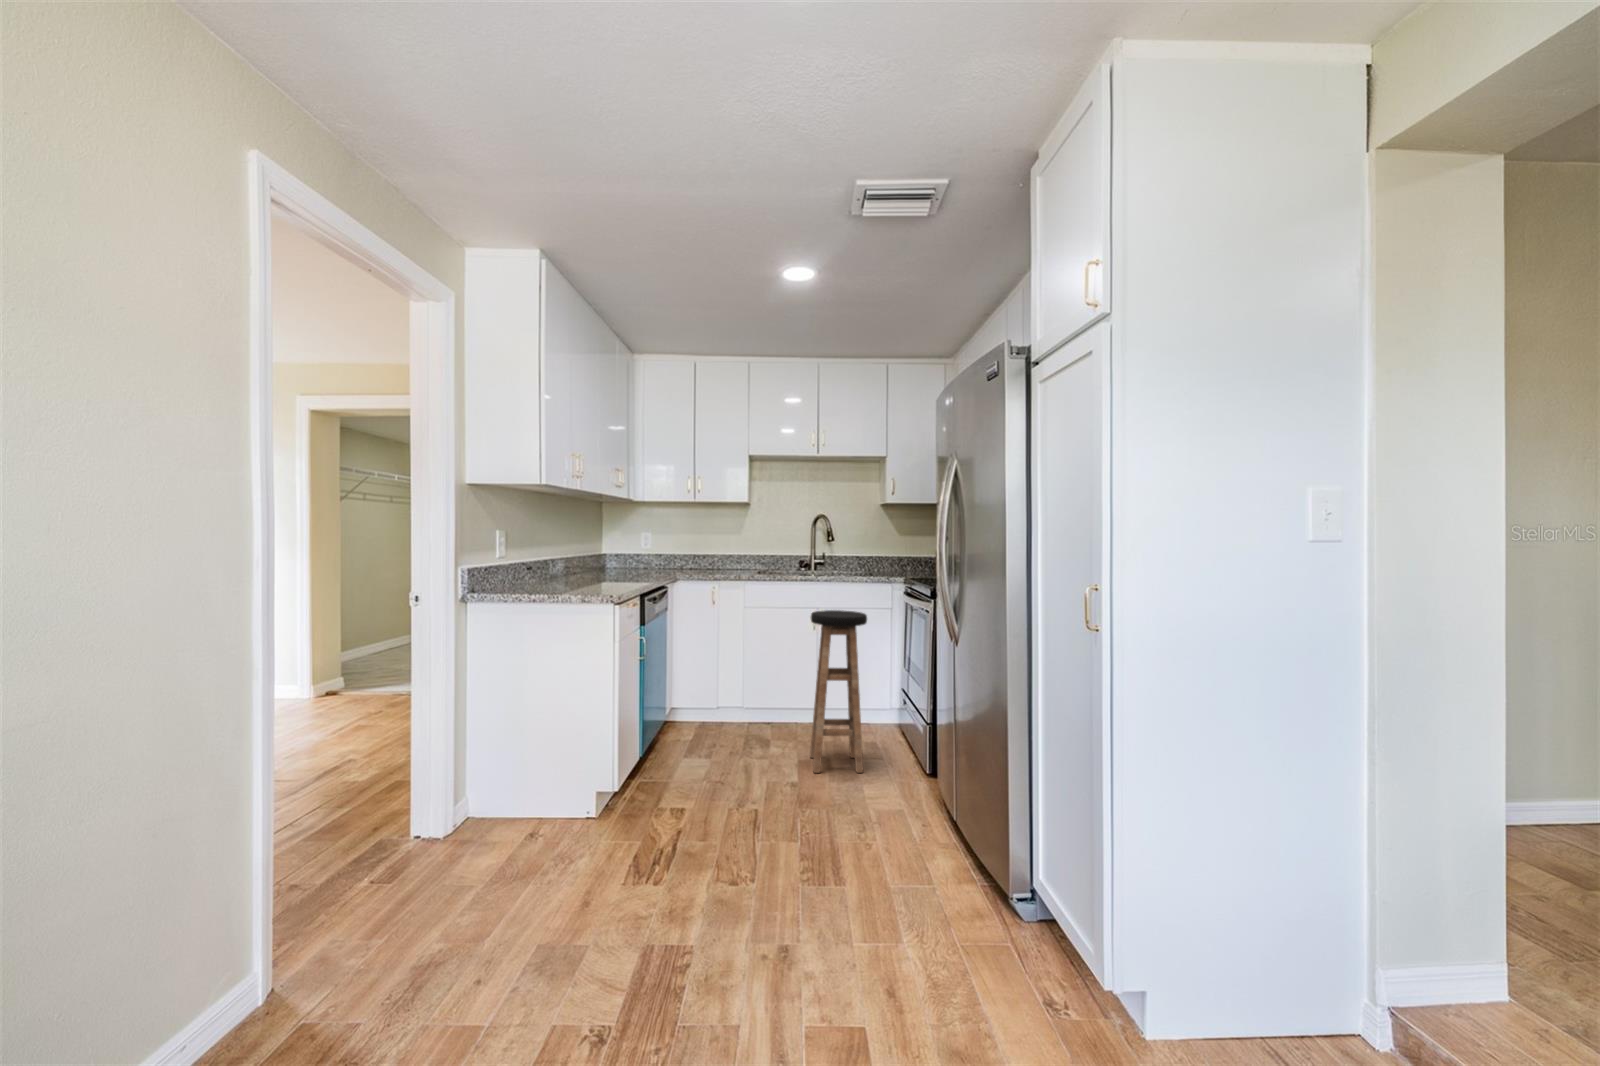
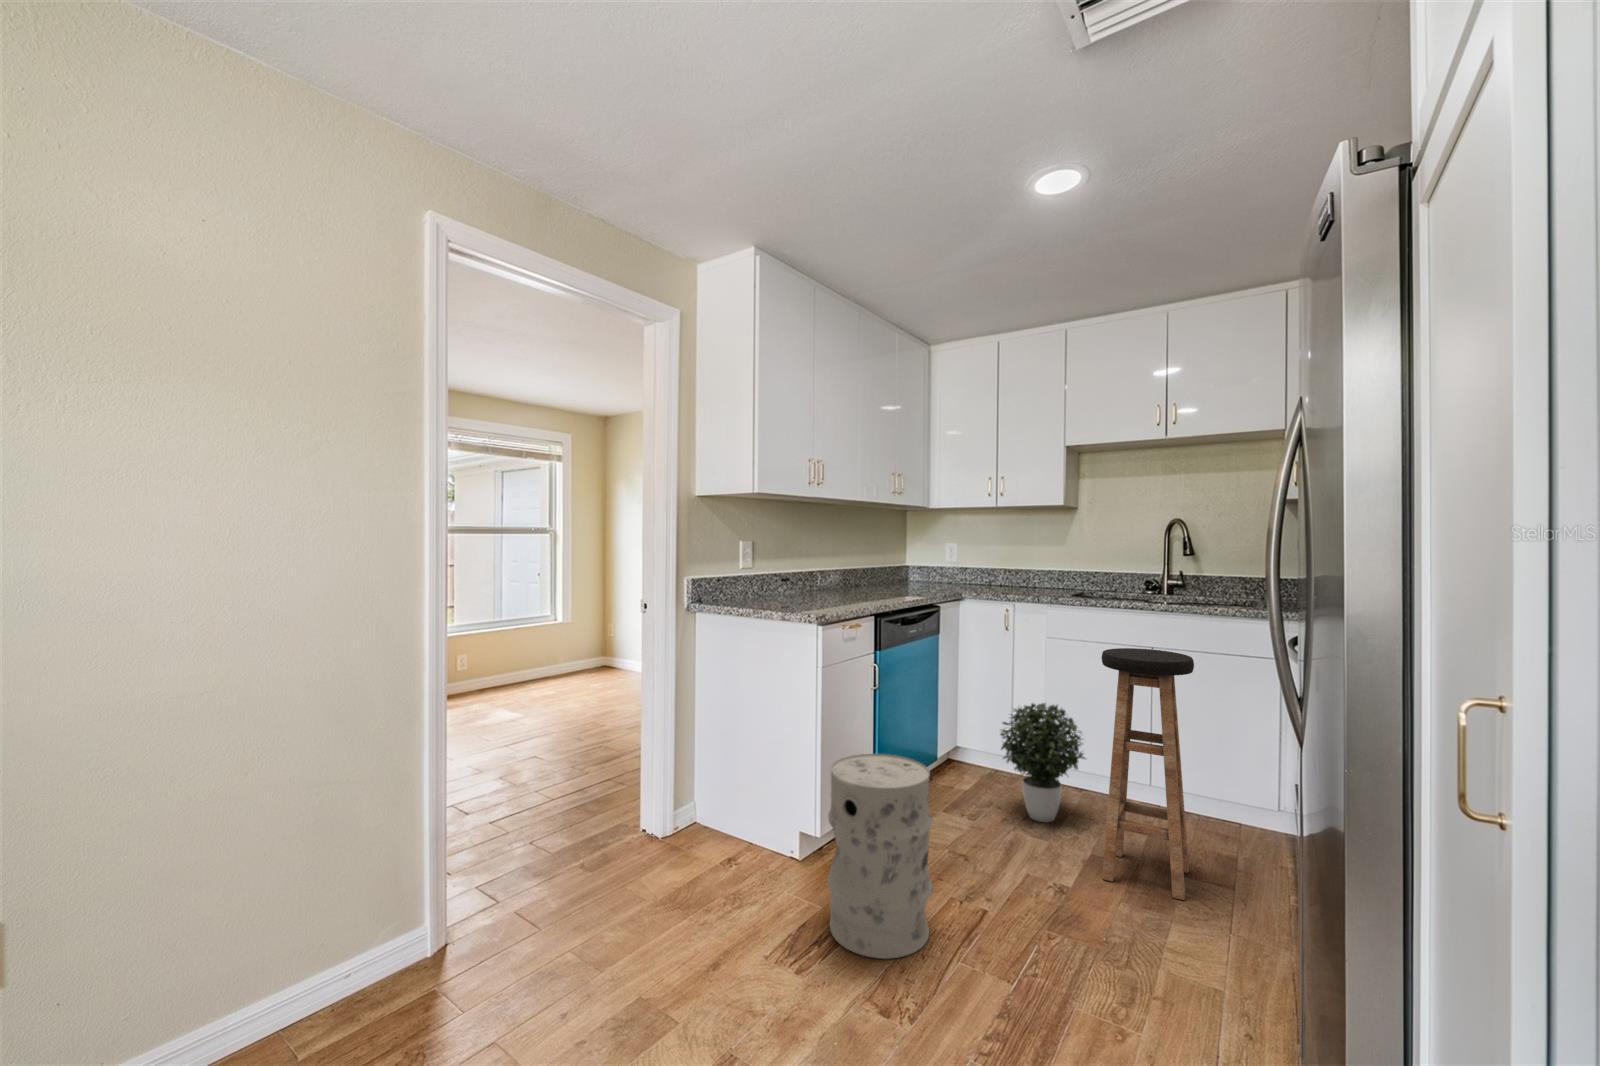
potted plant: none [722,657,786,749] -> present [1001,703,1085,822]
trash can: none [652,706,736,859] -> present [827,754,932,959]

